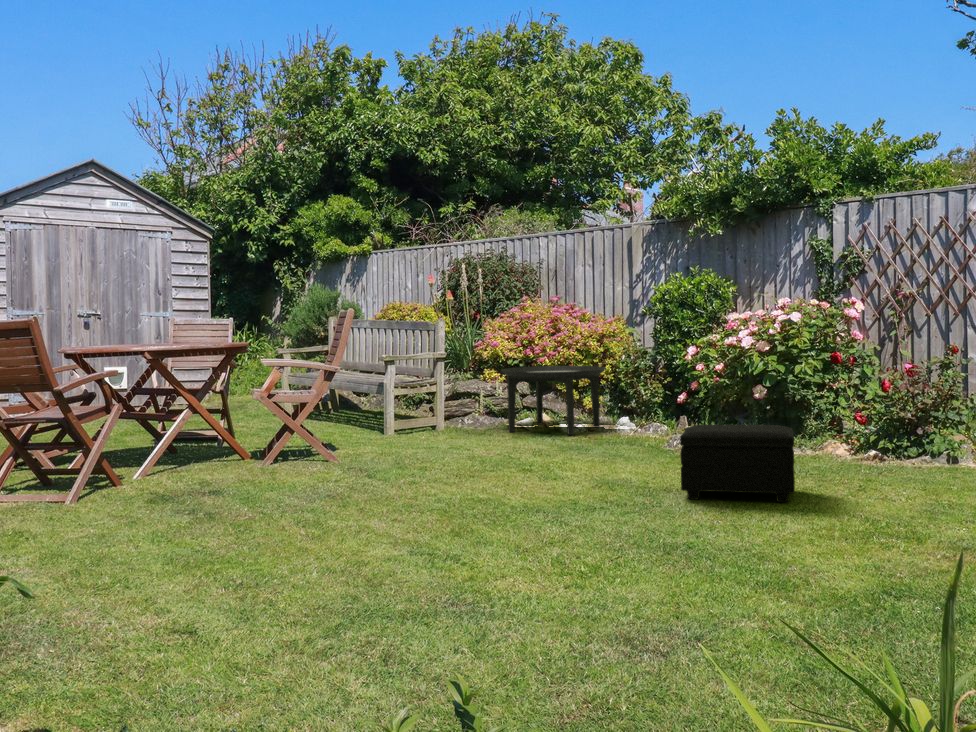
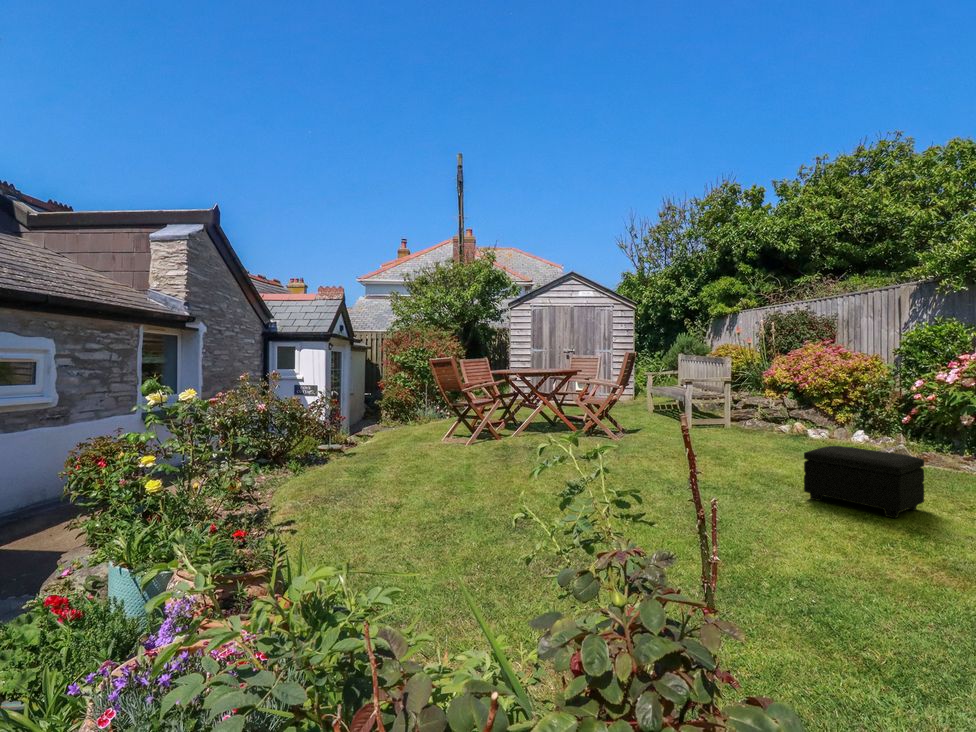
round table: present [501,366,606,435] -> none [762,390,848,439]

